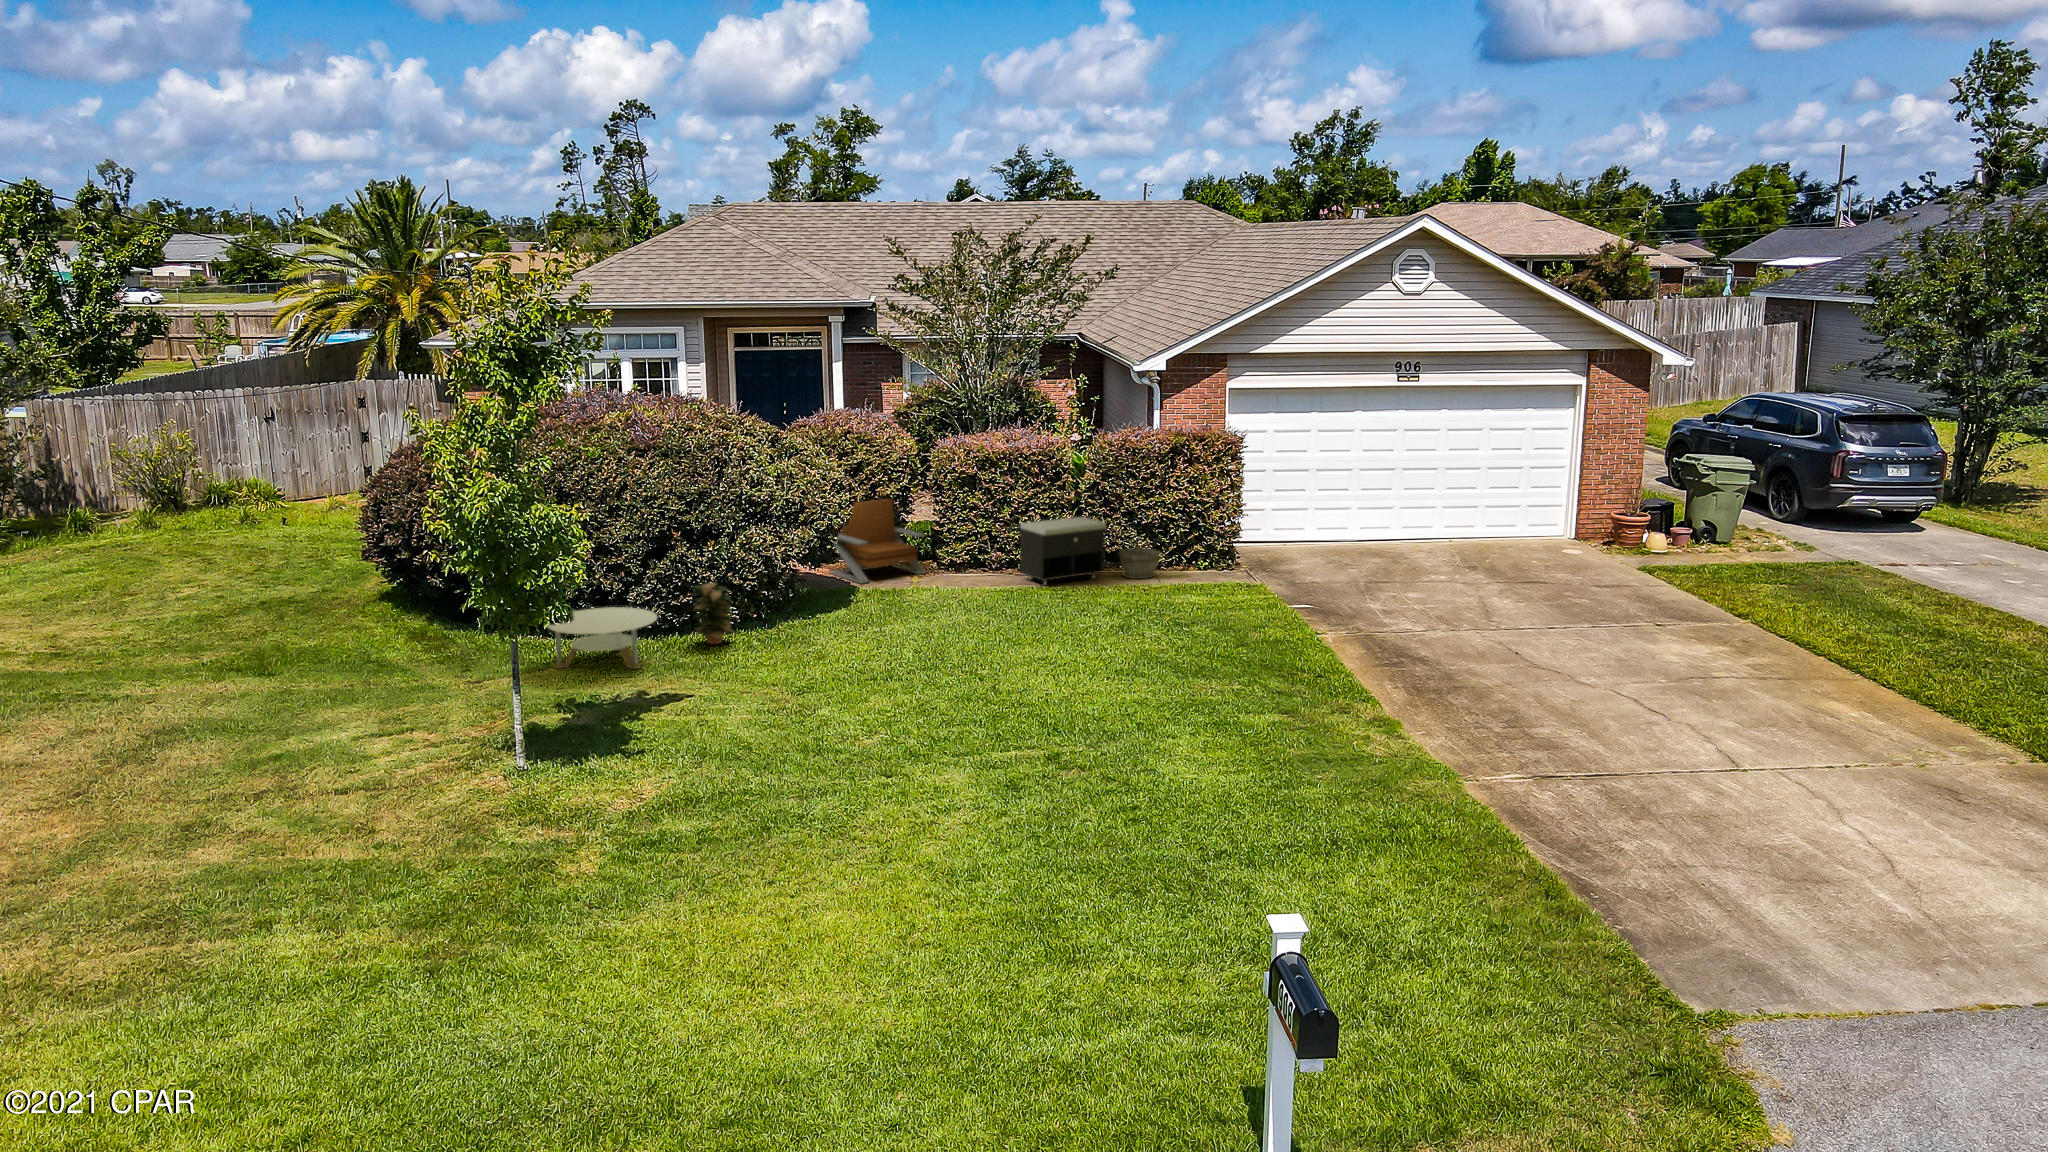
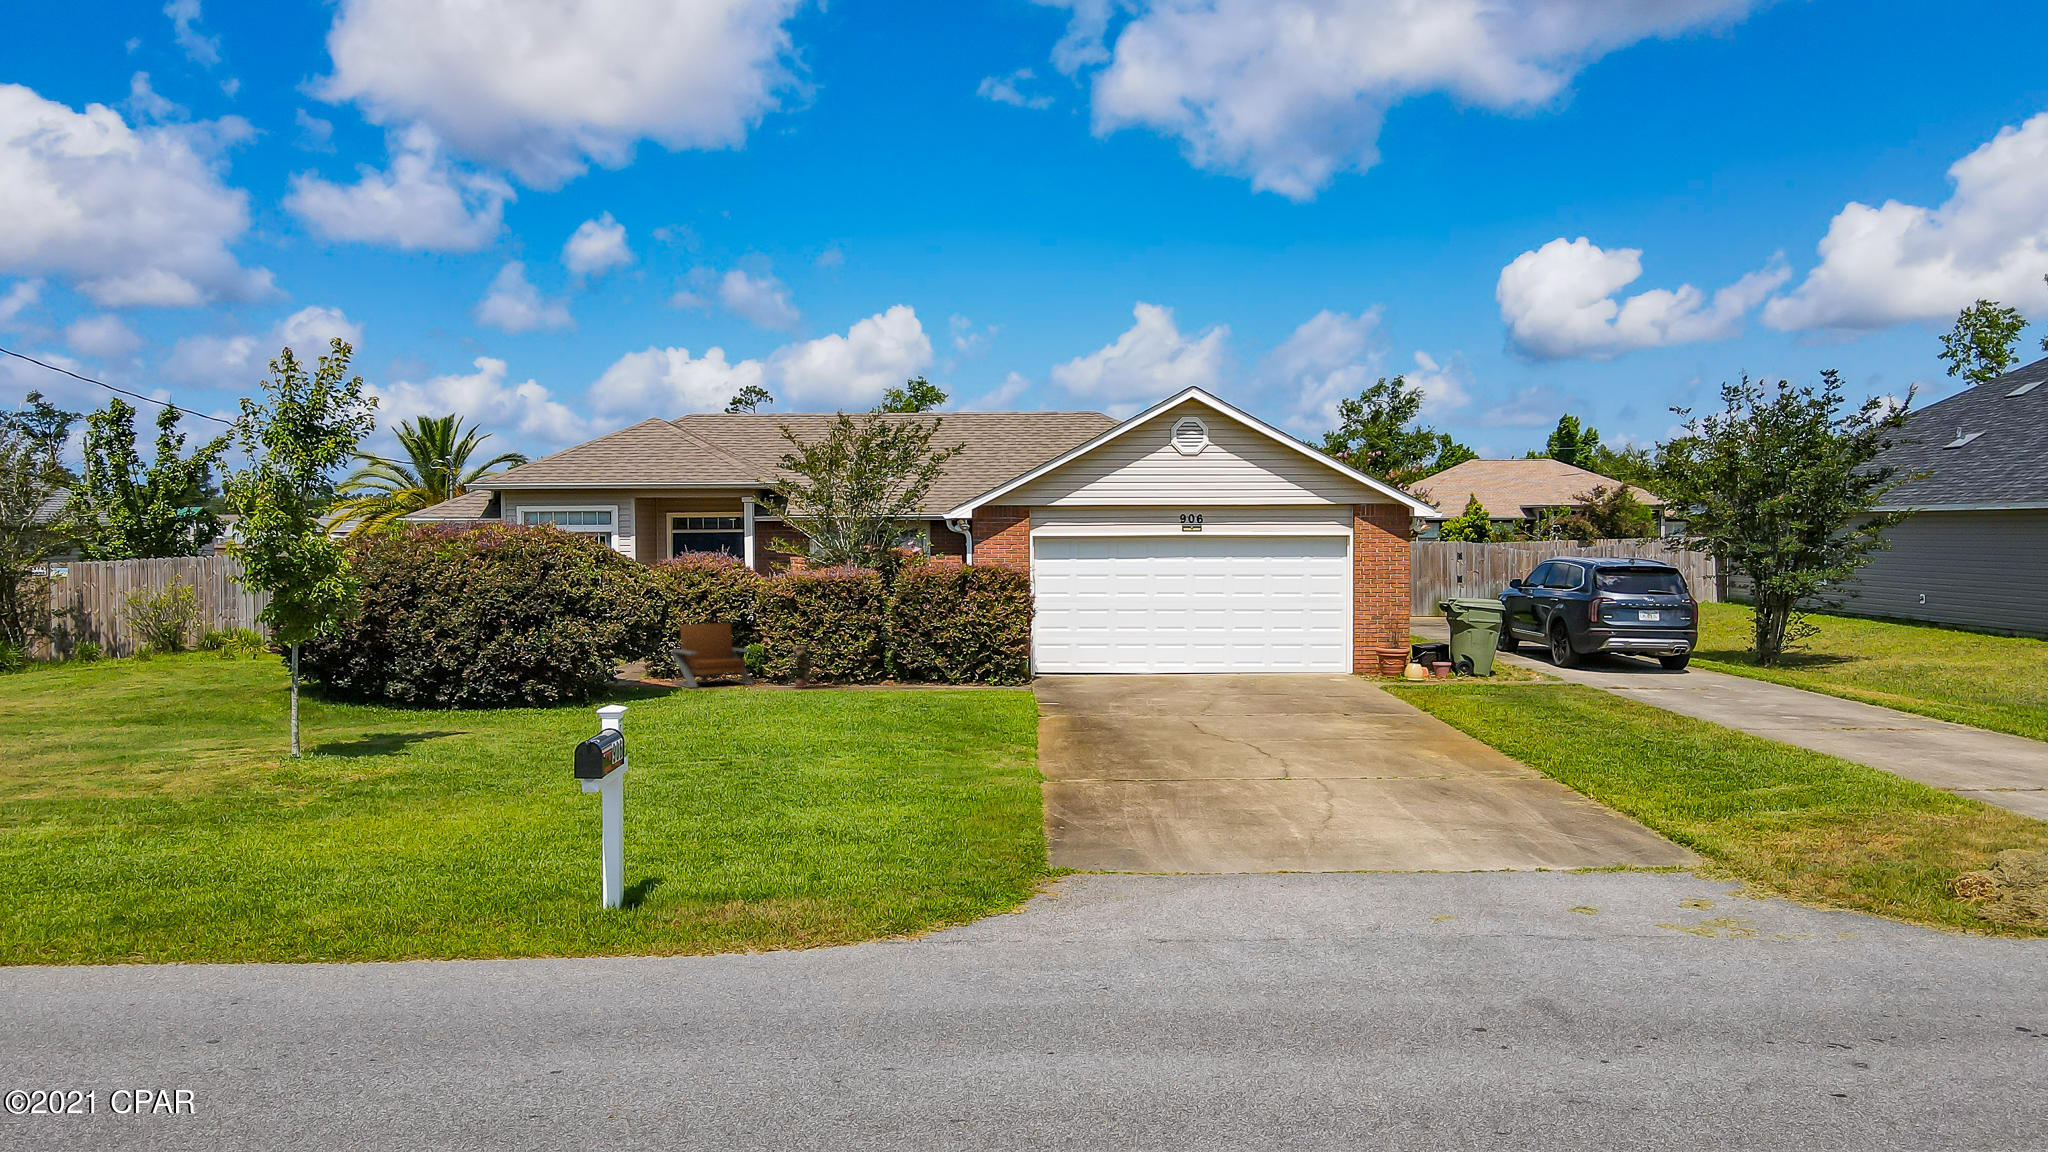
storage bench: present [1020,517,1106,585] -> none [829,637,902,690]
wooden bucket: present [1119,547,1159,579] -> none [916,657,951,688]
decorative plant: present [694,583,731,644] -> present [790,645,812,688]
round table: present [548,607,657,669] -> none [380,679,475,721]

